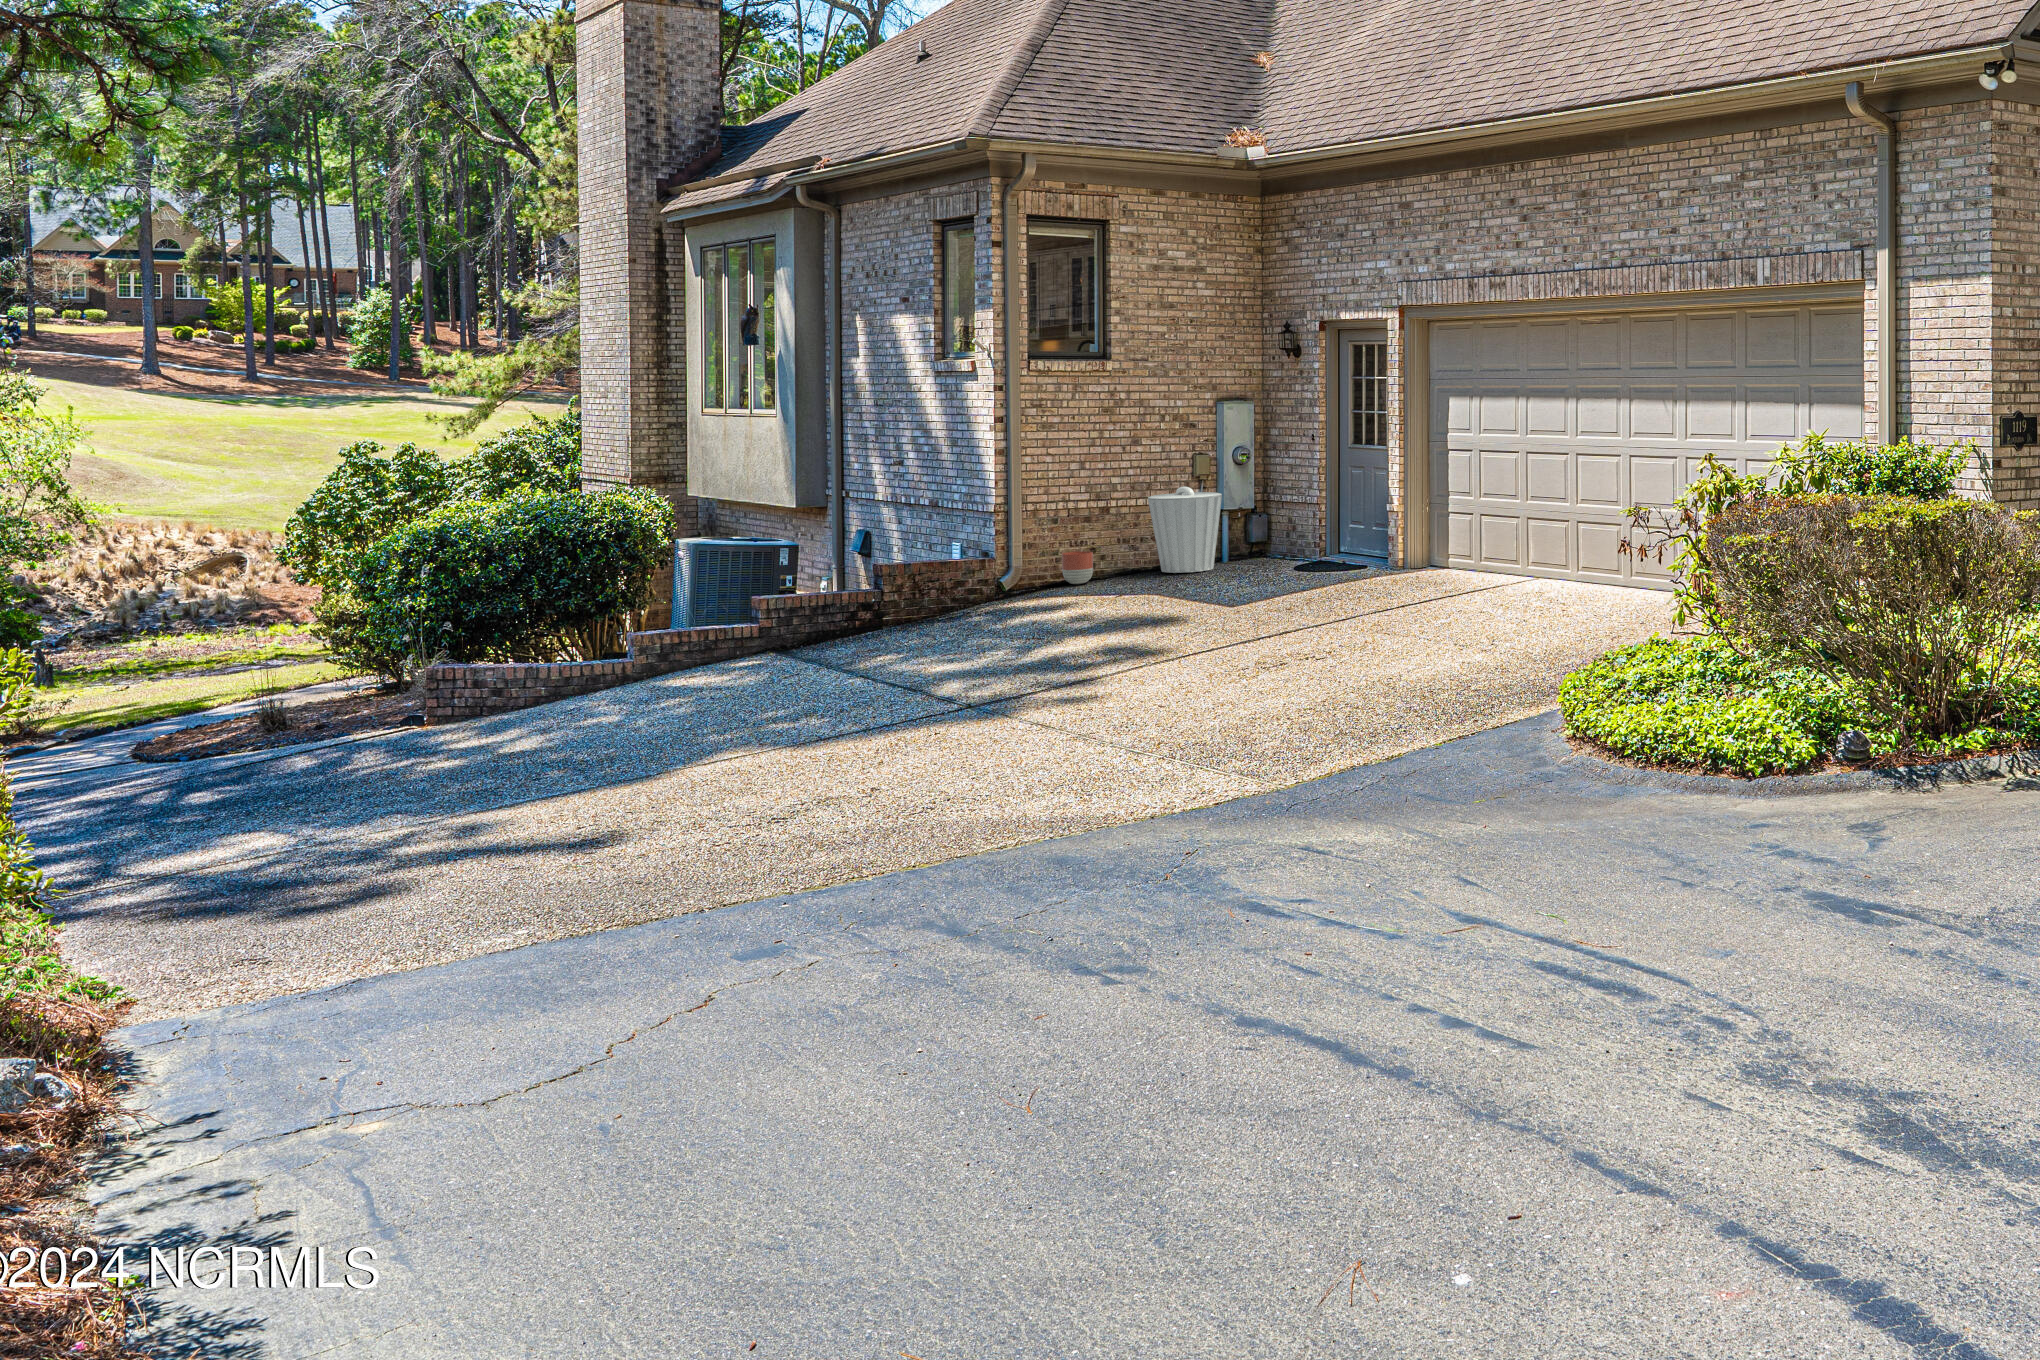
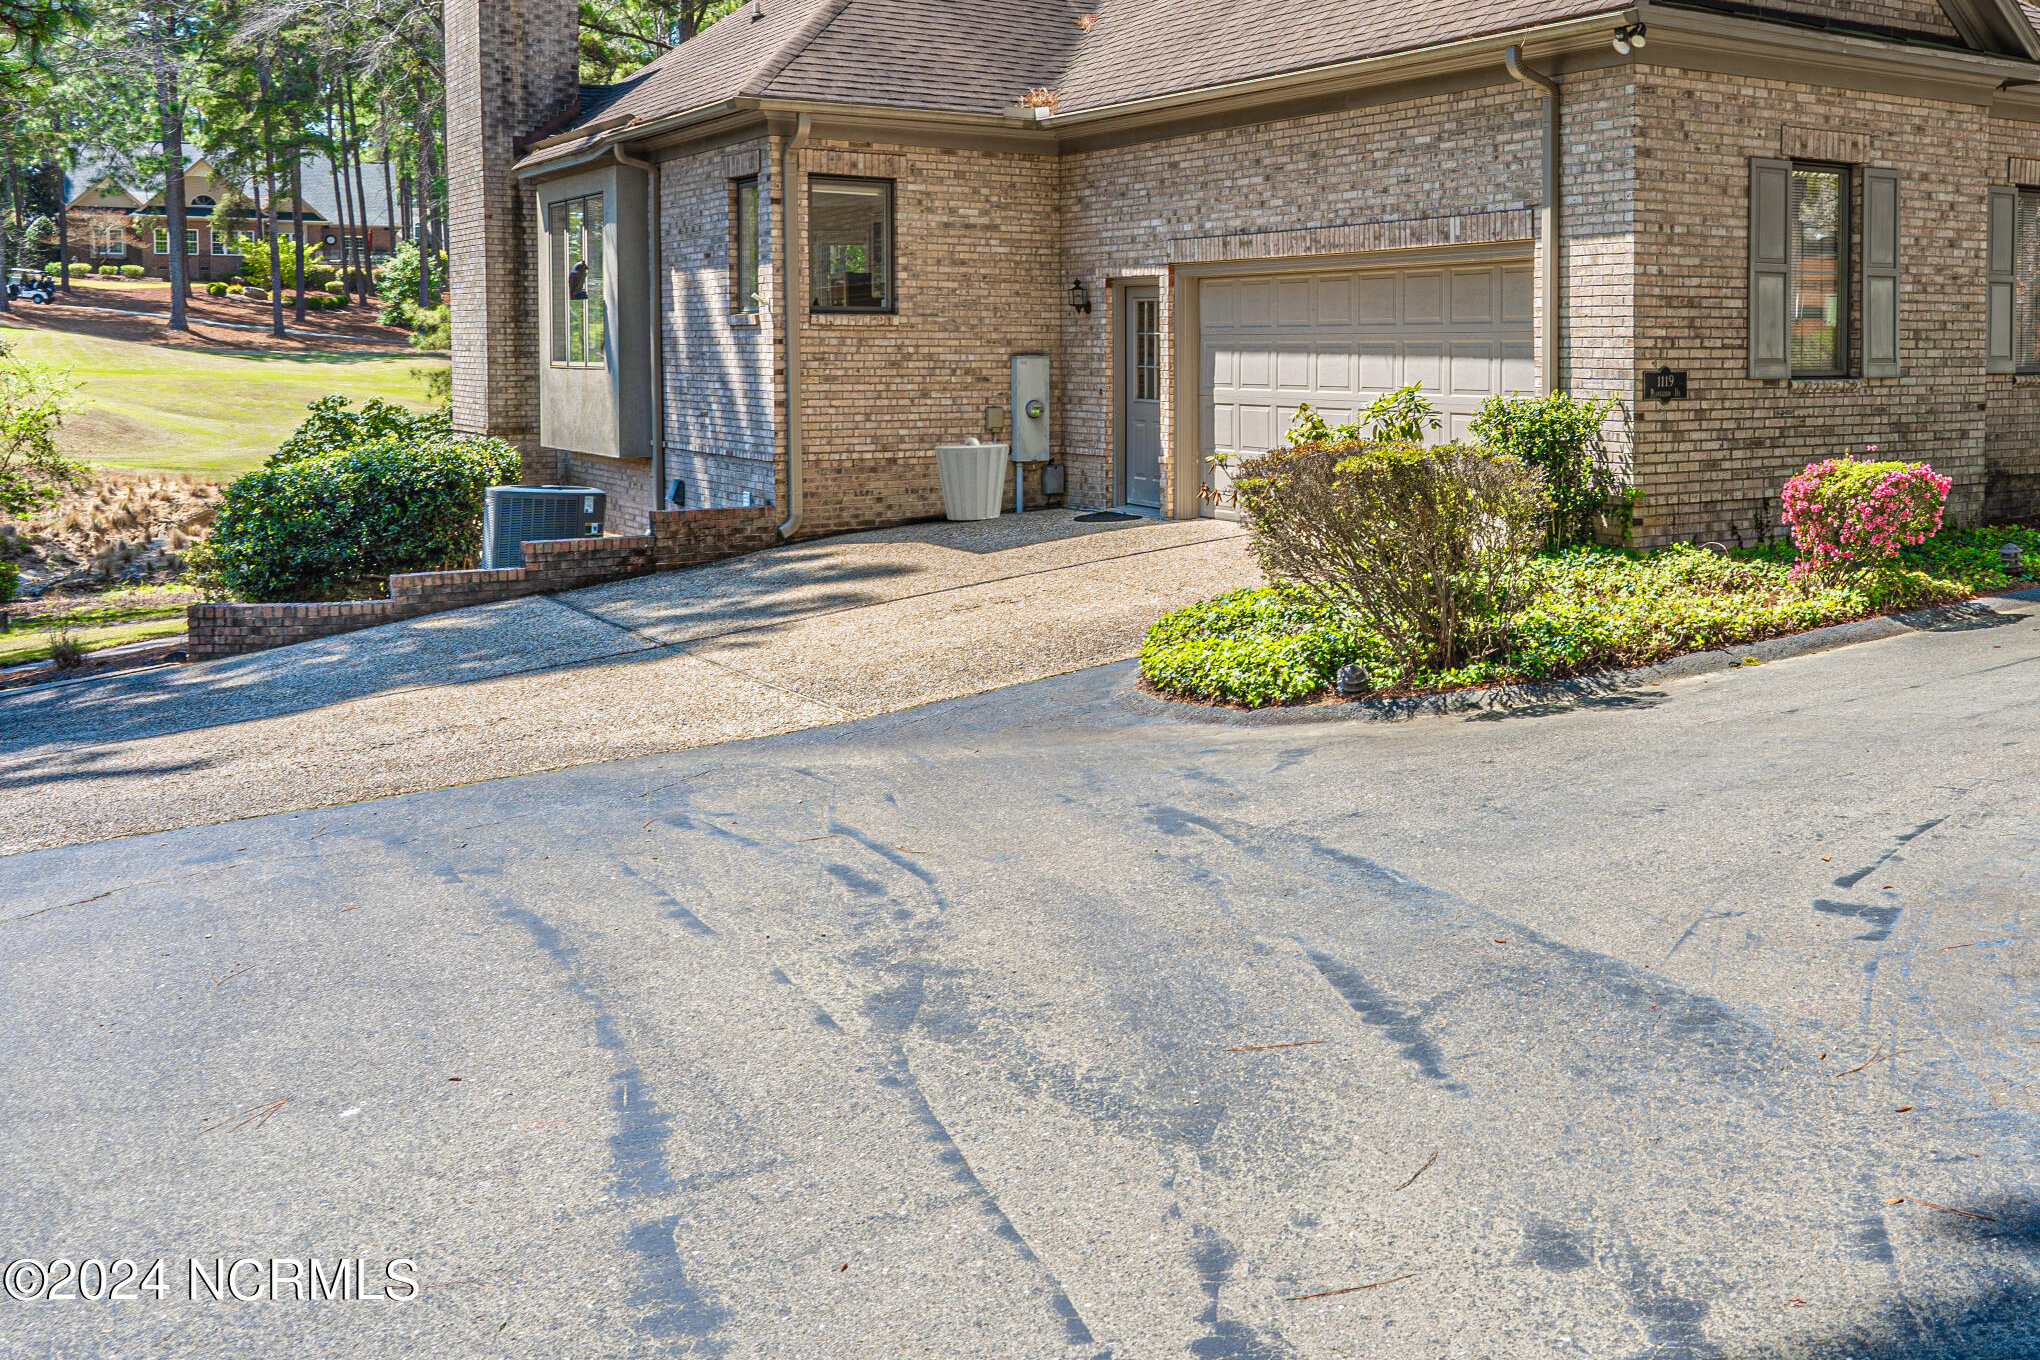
planter: present [1062,551,1093,584] -> none [844,498,875,529]

